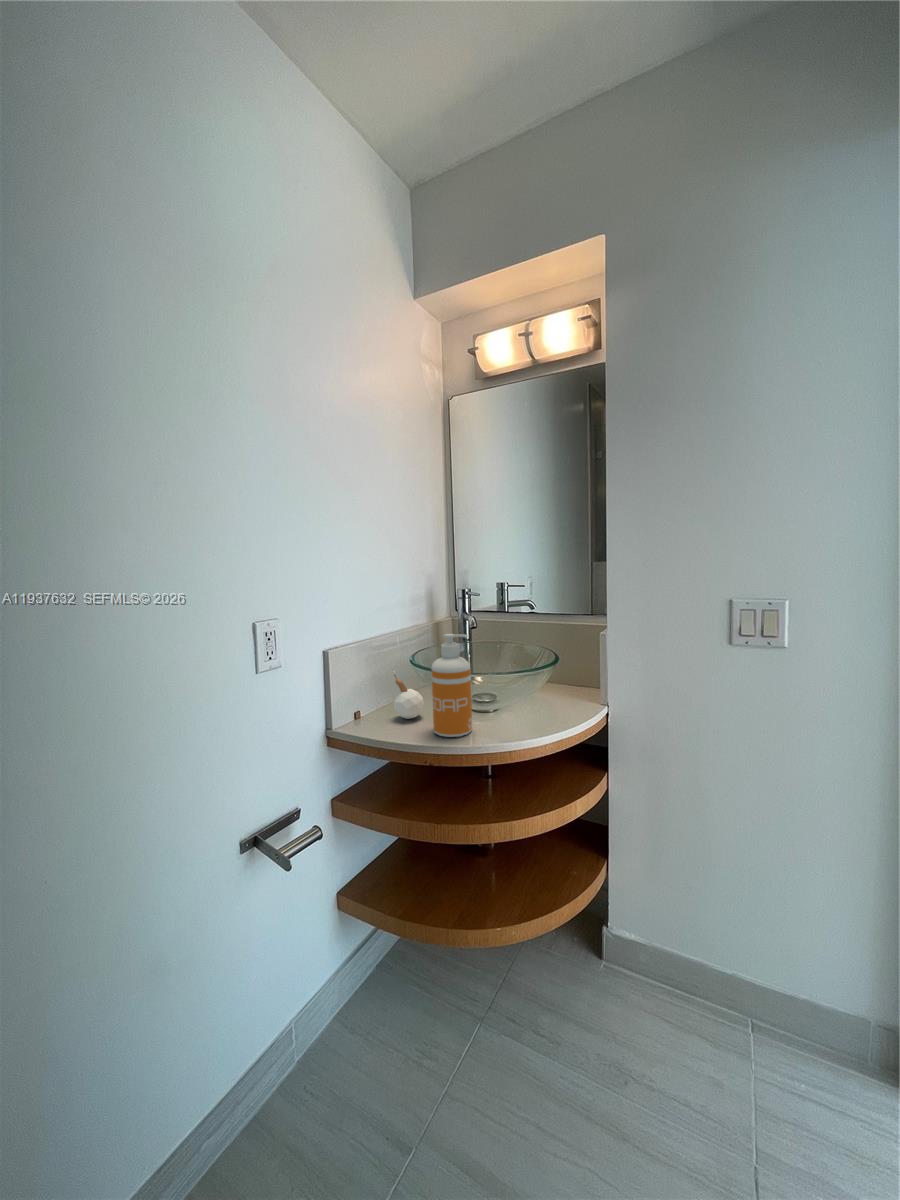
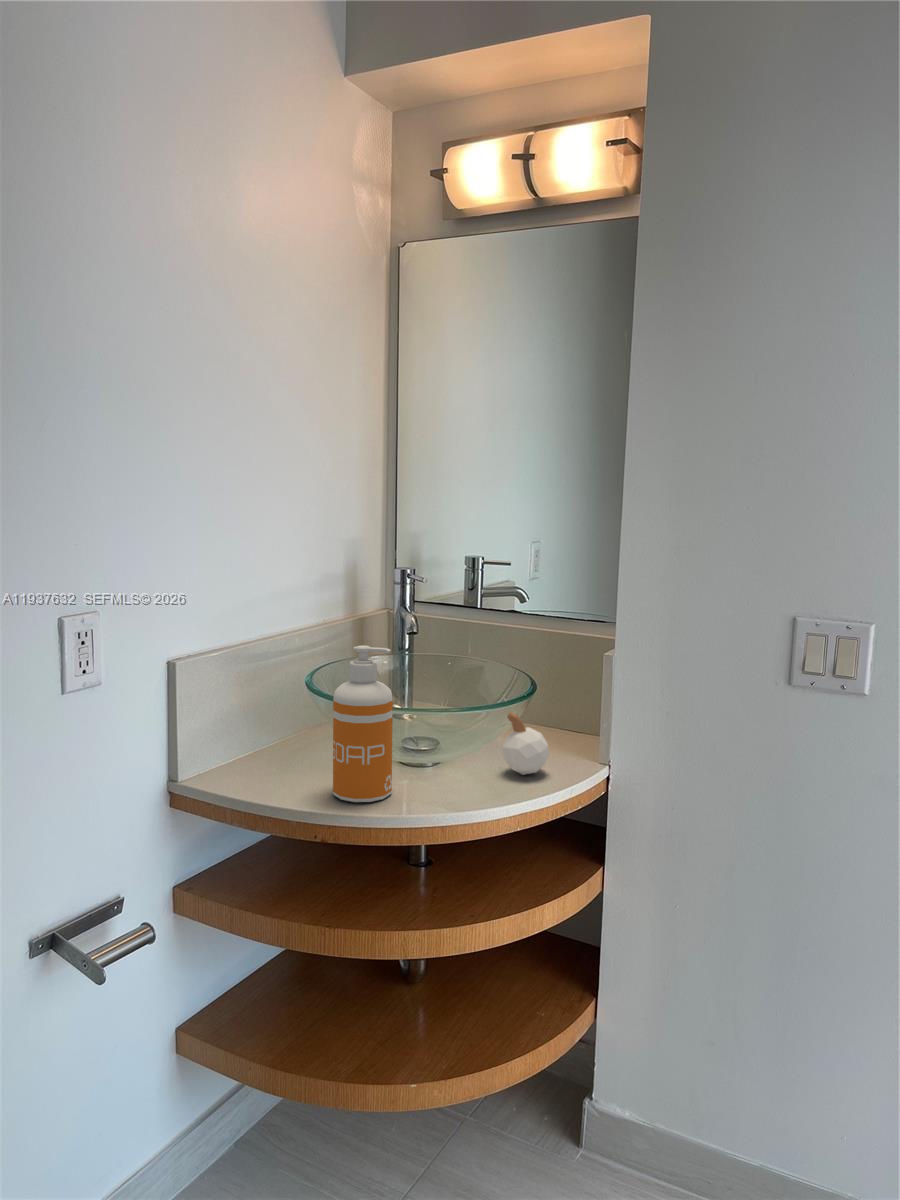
candle: present [393,669,424,719] -> present [503,696,549,775]

